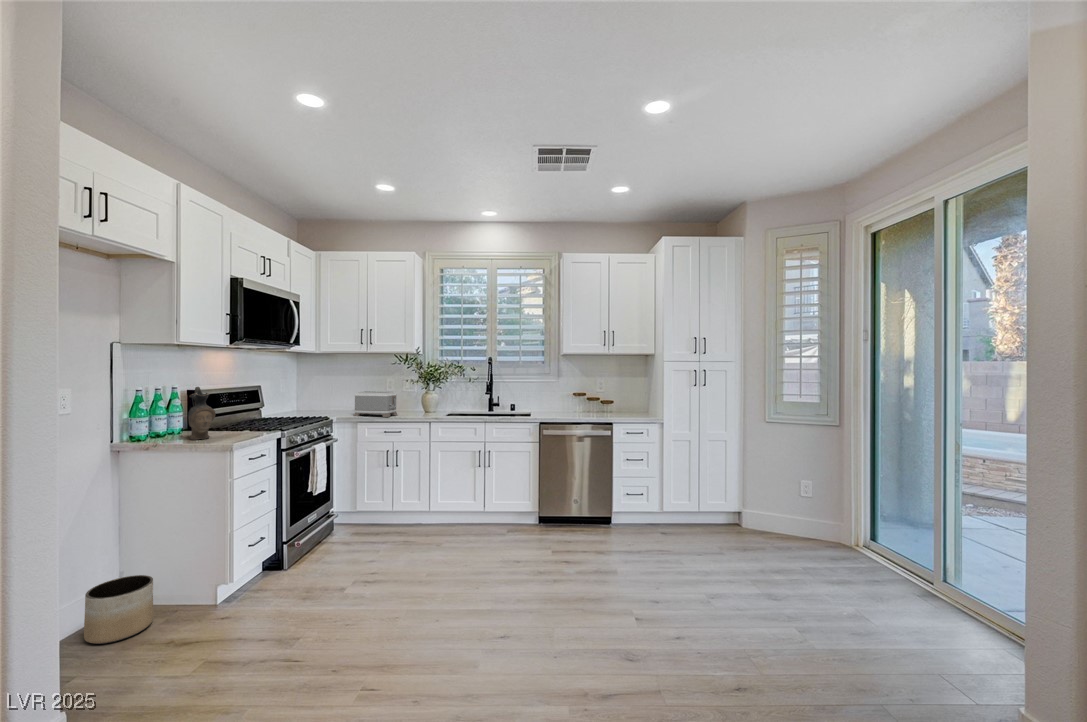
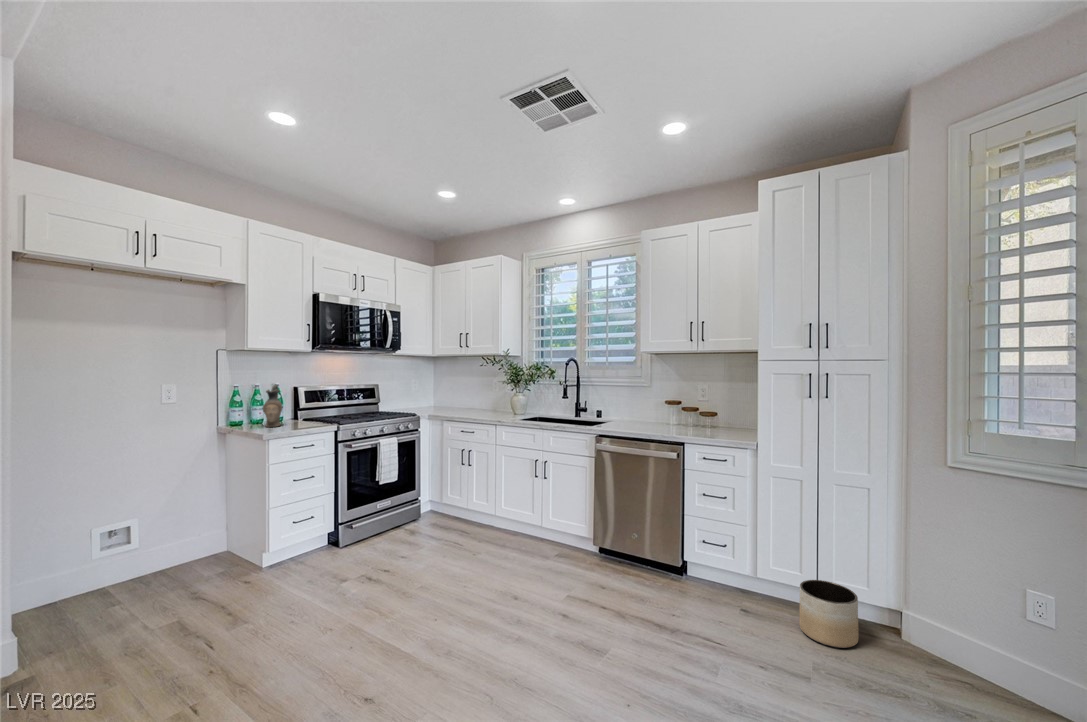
toaster: present [353,391,397,417] -> none [440,392,479,418]
planter: present [84,575,153,644] -> present [799,580,859,648]

